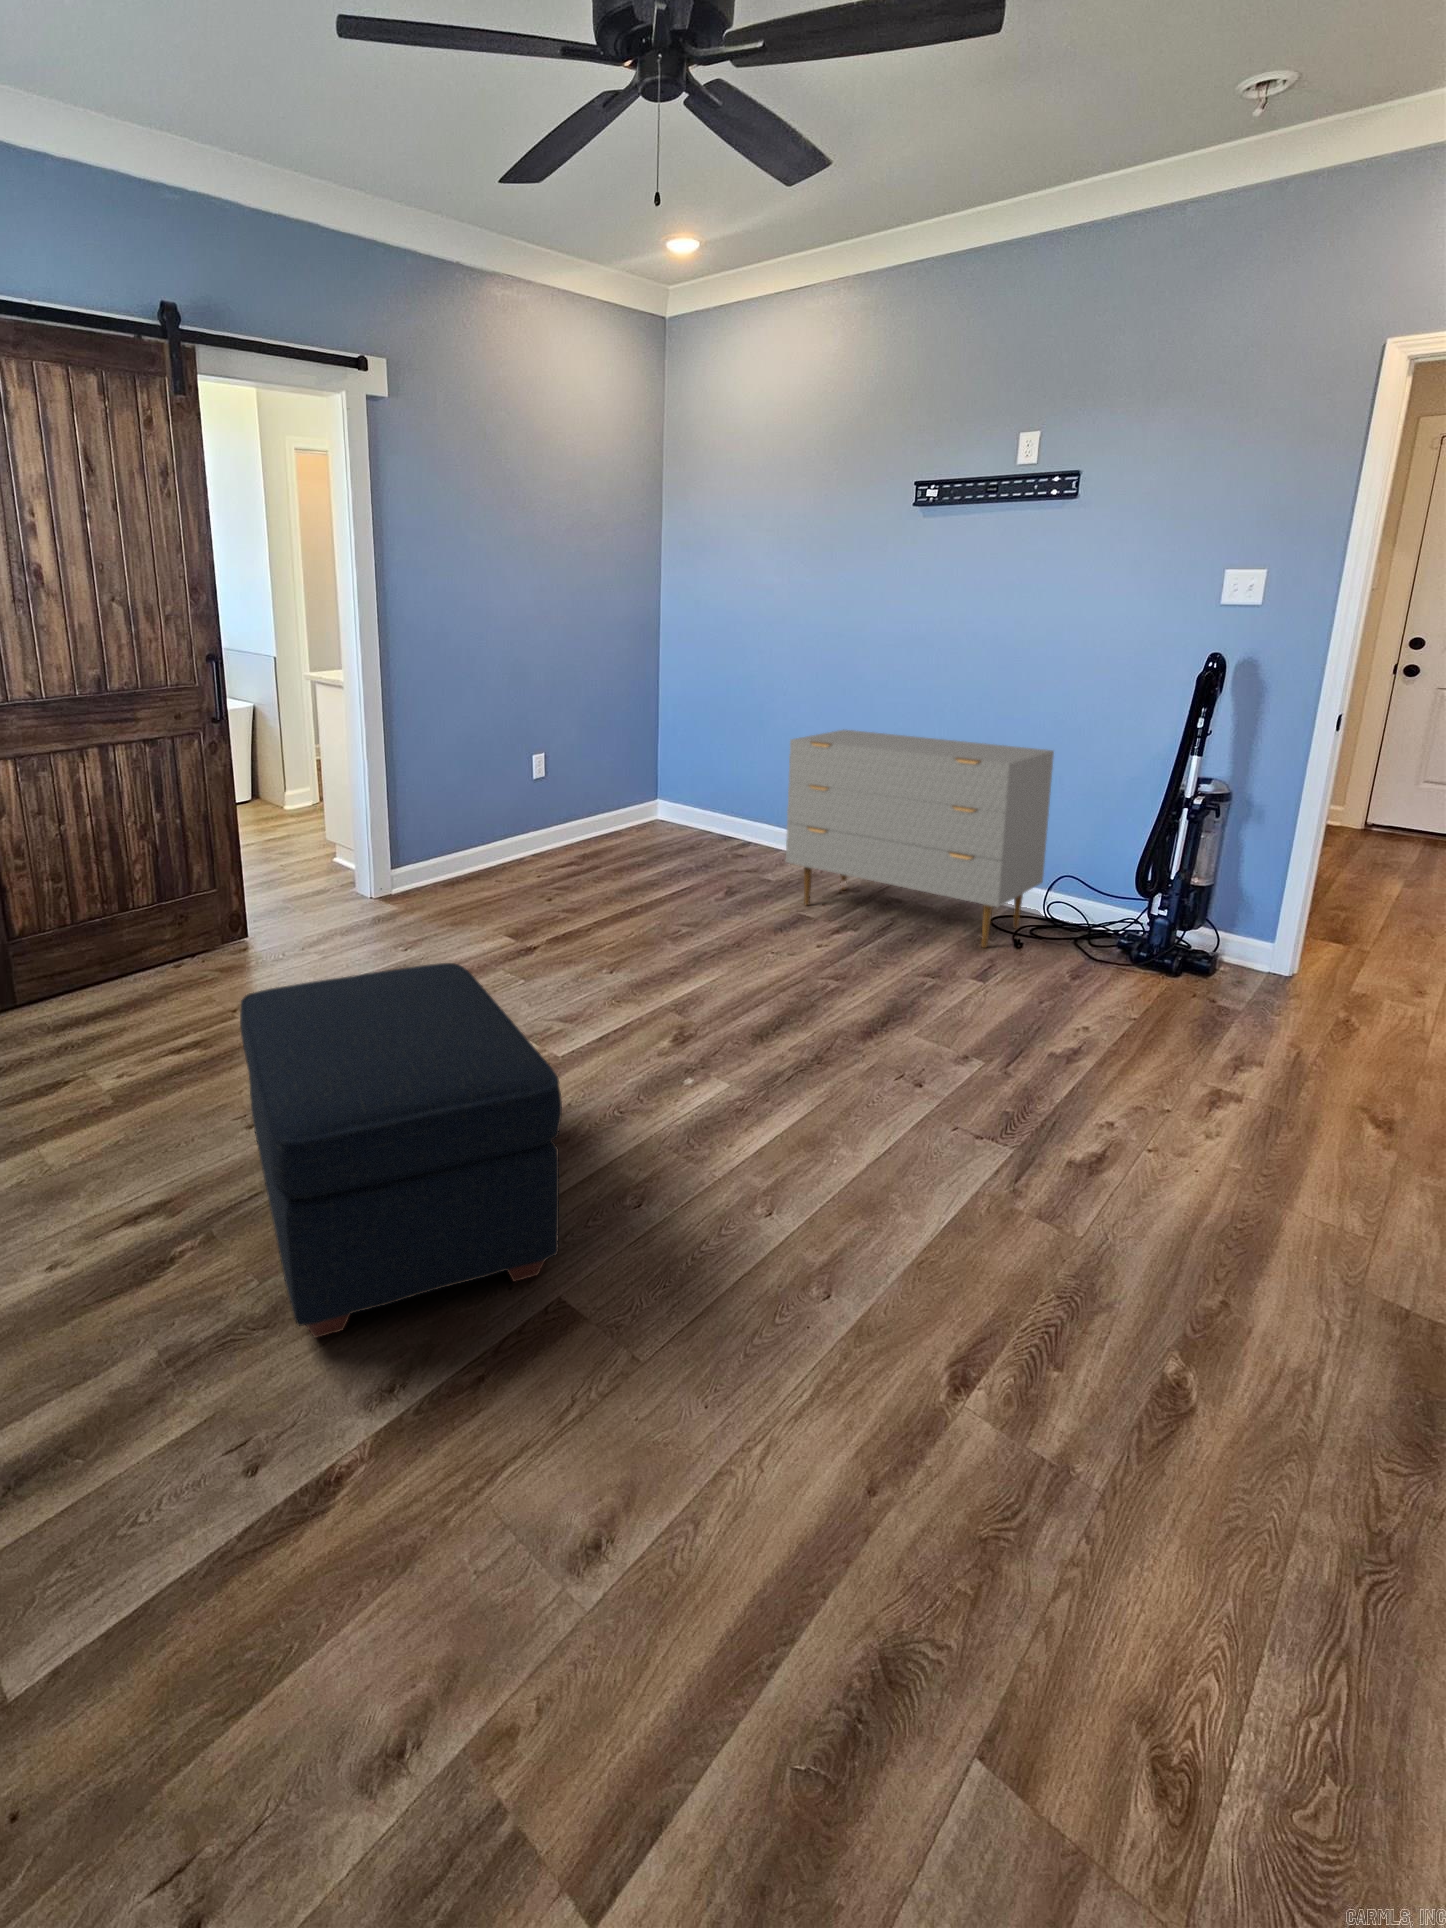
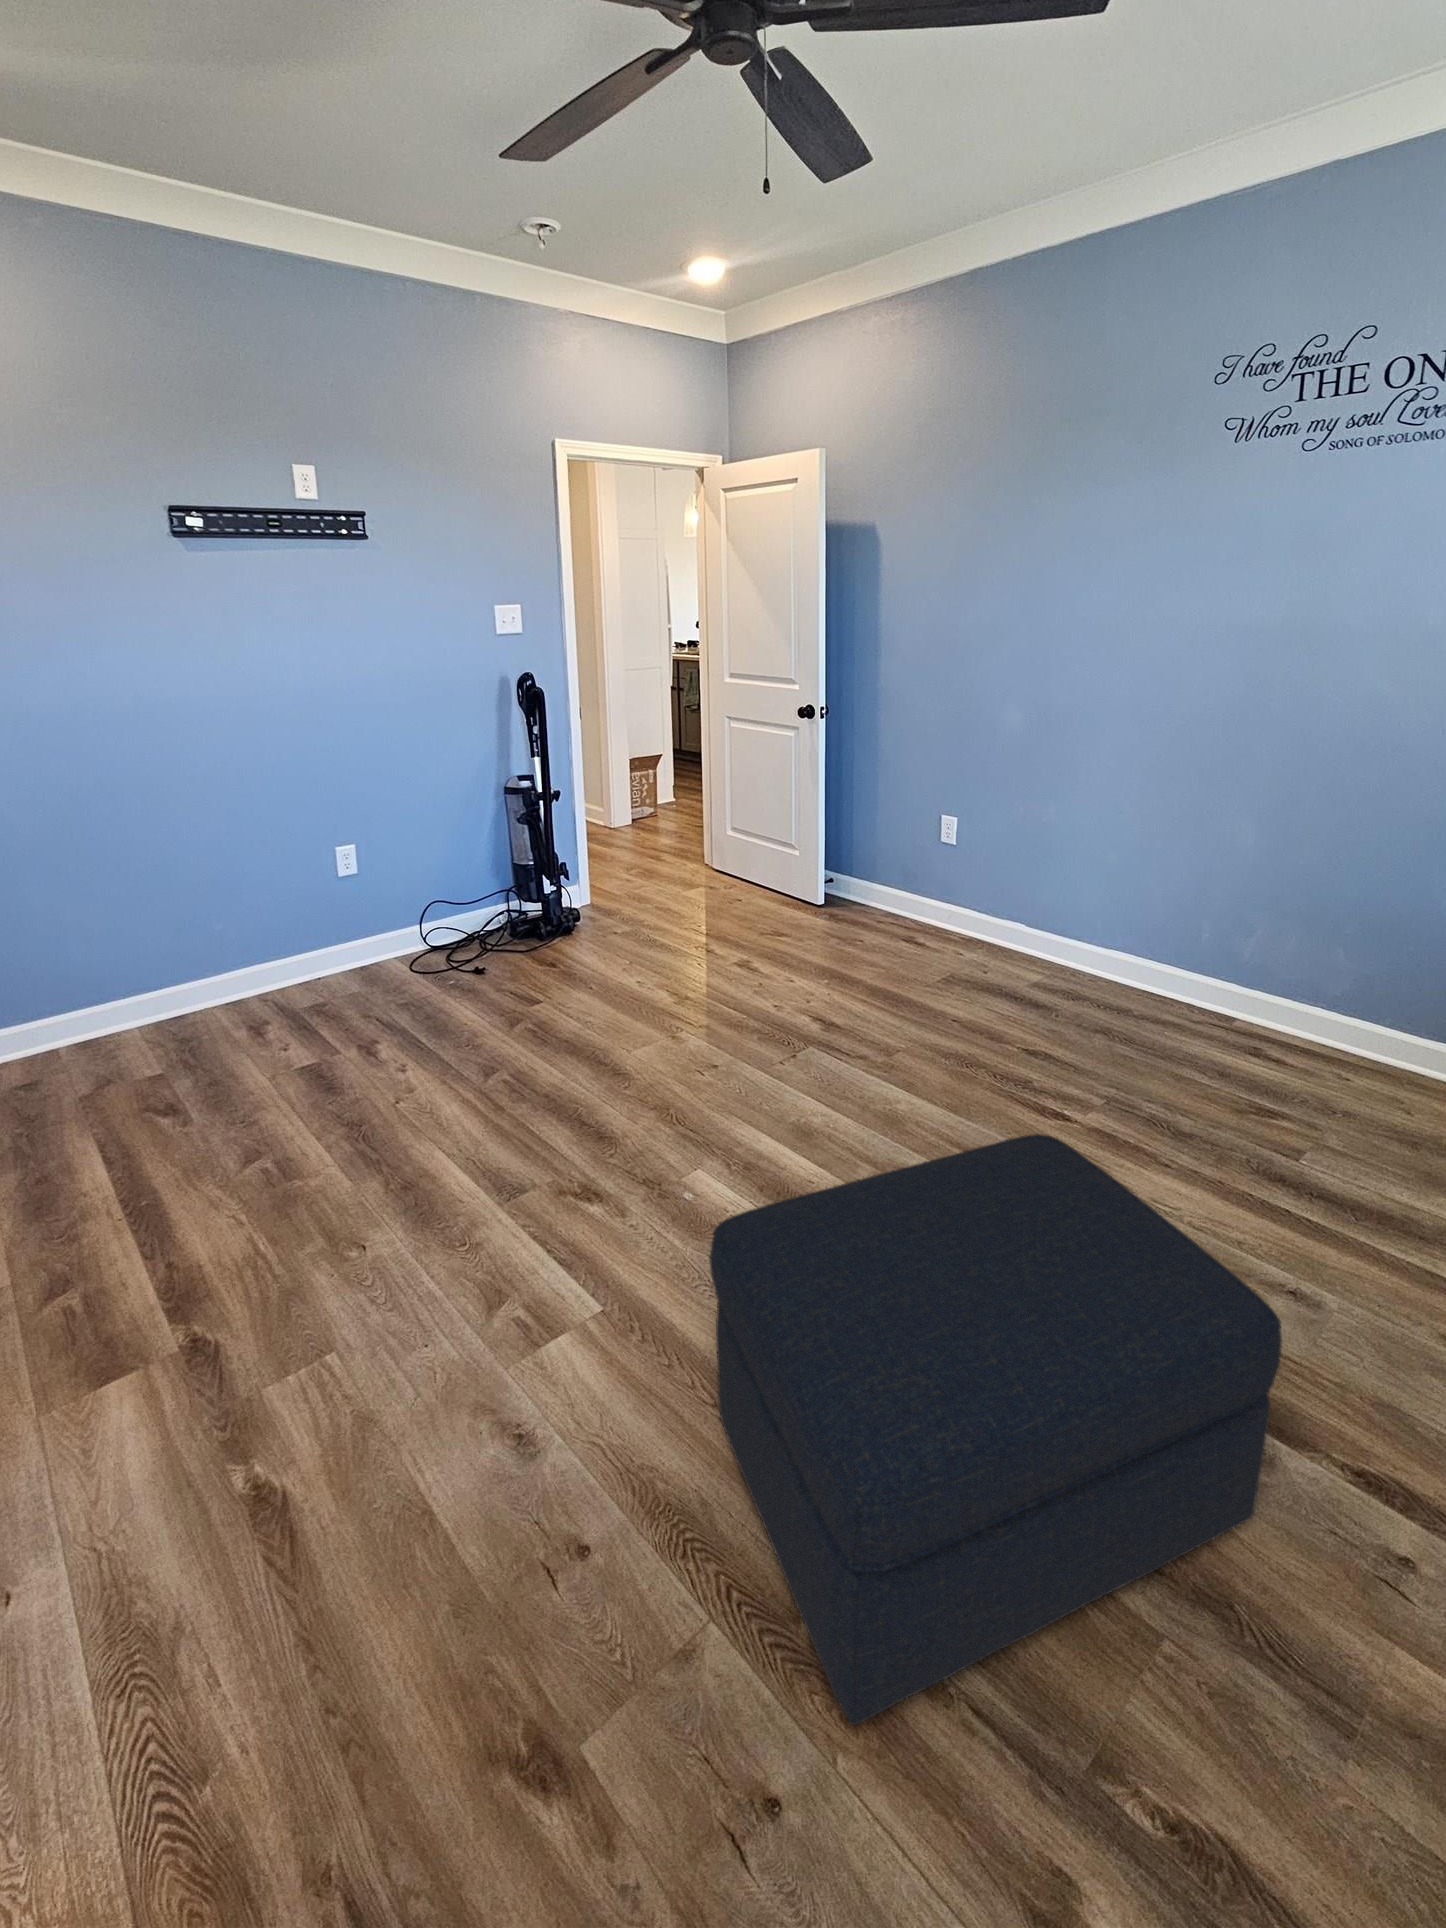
dresser: present [785,730,1054,948] -> none [136,783,461,1053]

